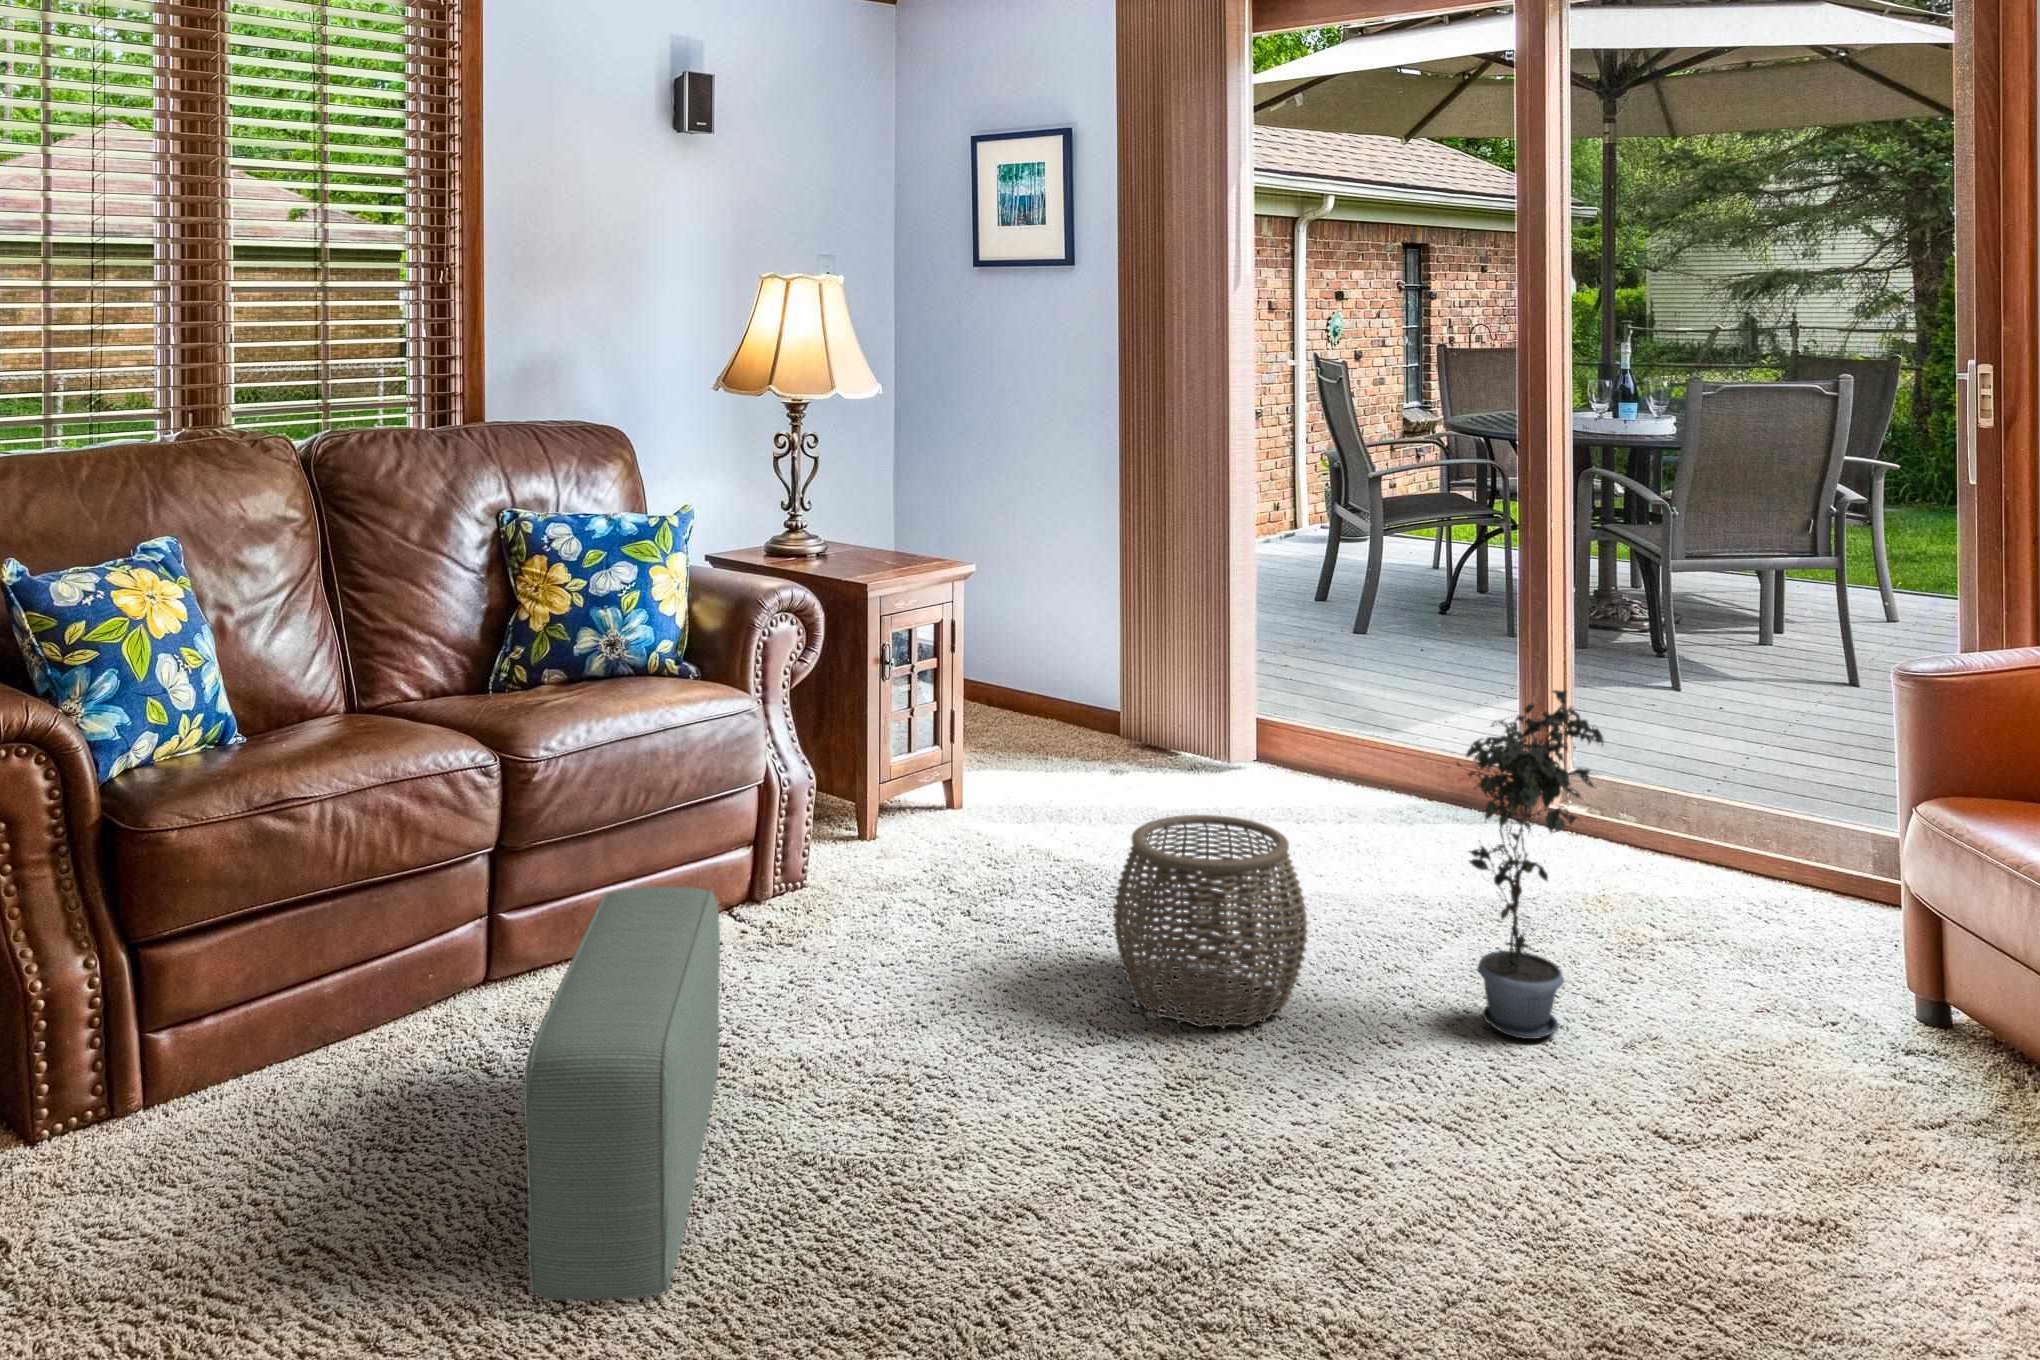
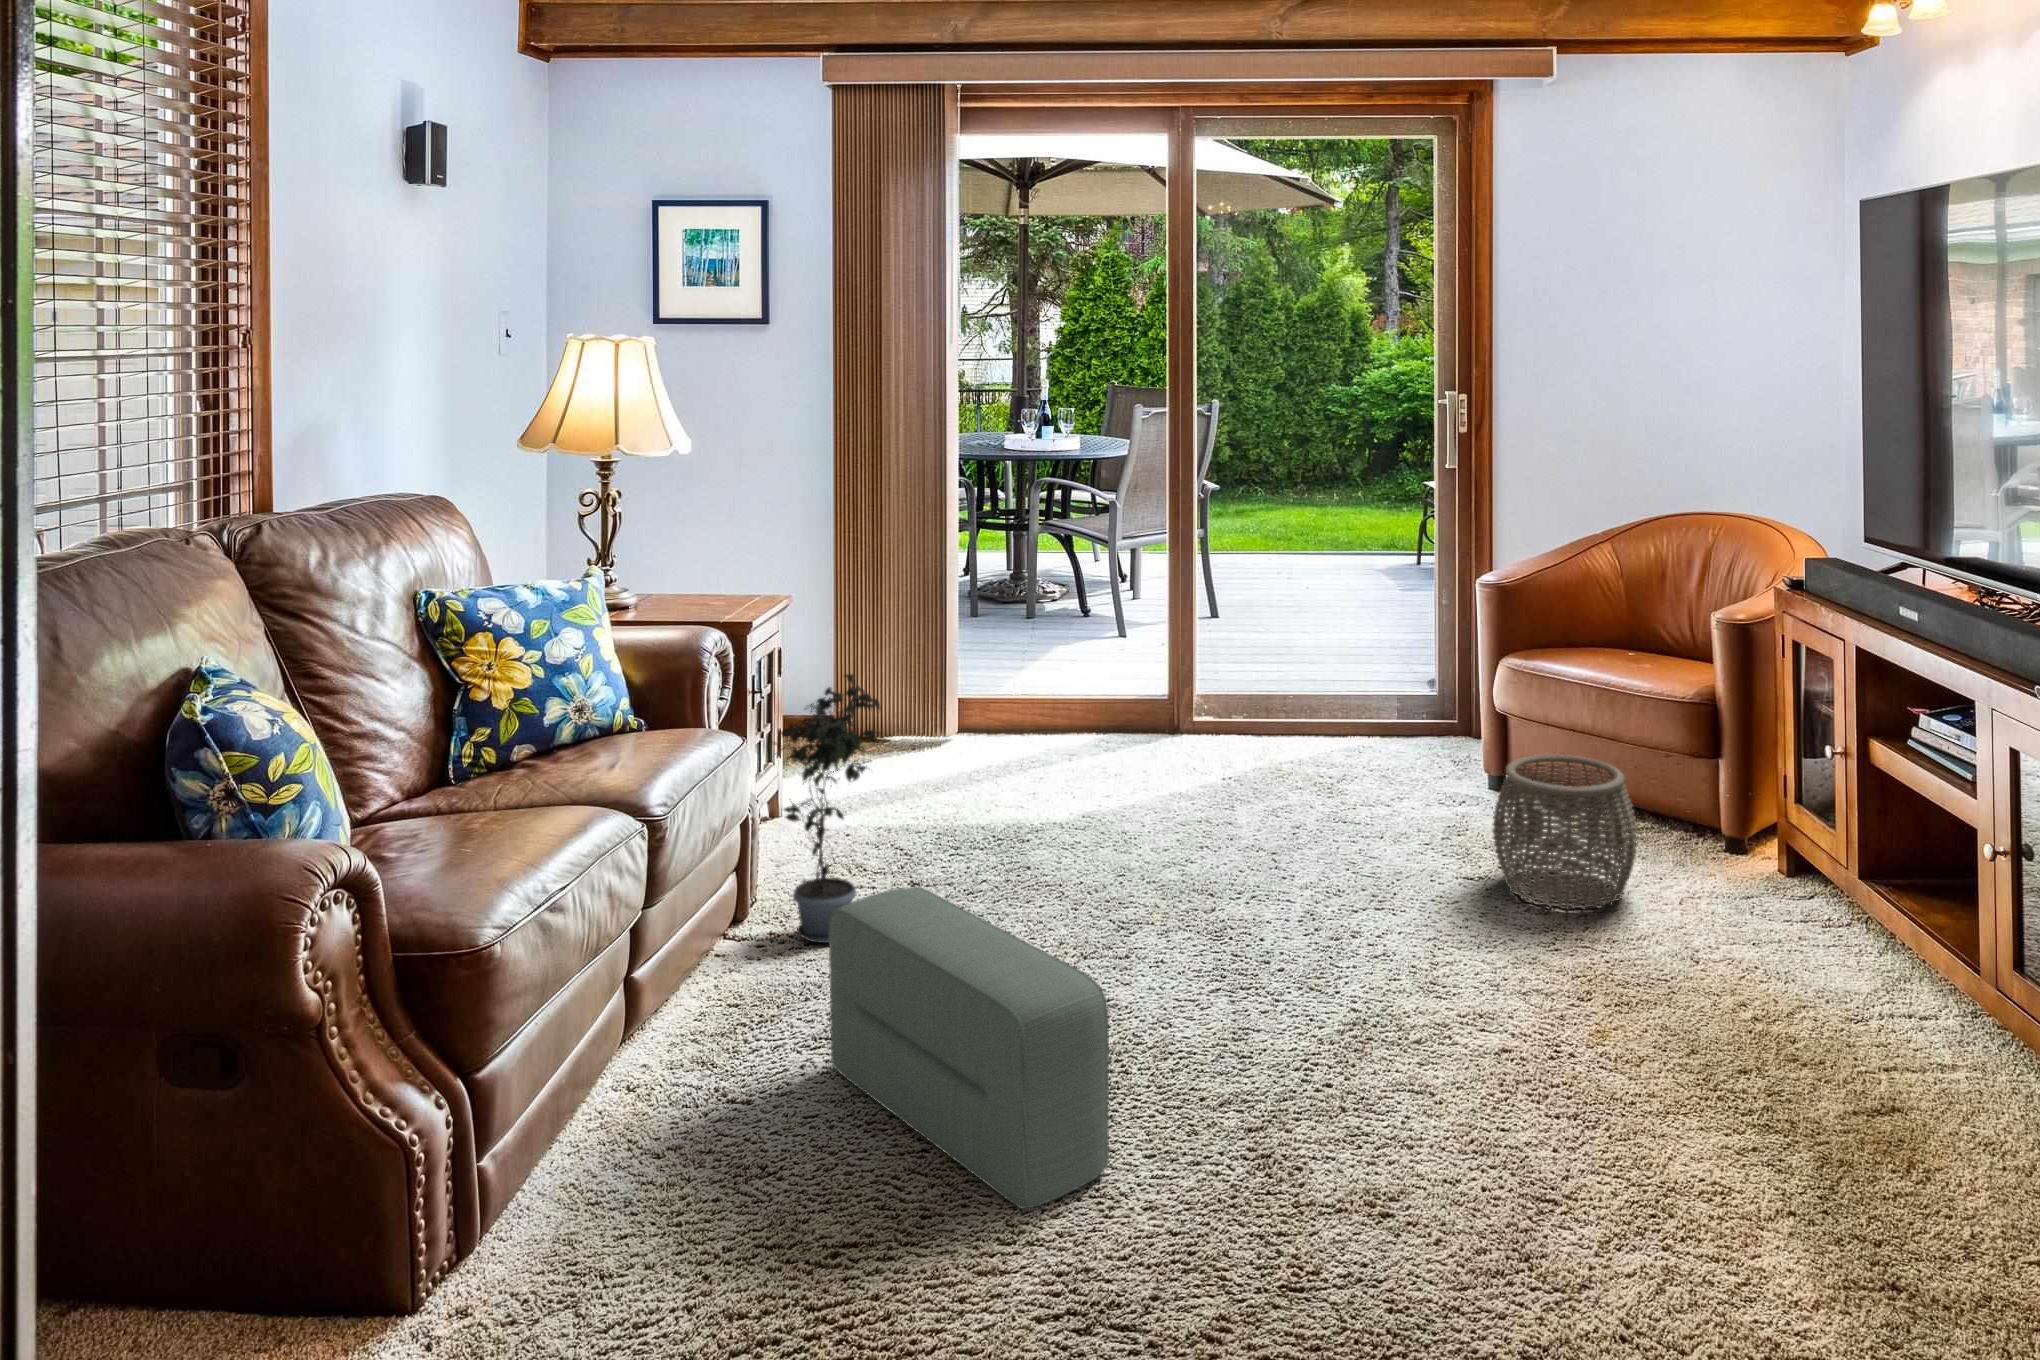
potted plant: present [1457,690,1604,1039] -> present [773,674,880,943]
woven basket: present [1113,815,1308,1029] -> present [1492,755,1638,910]

